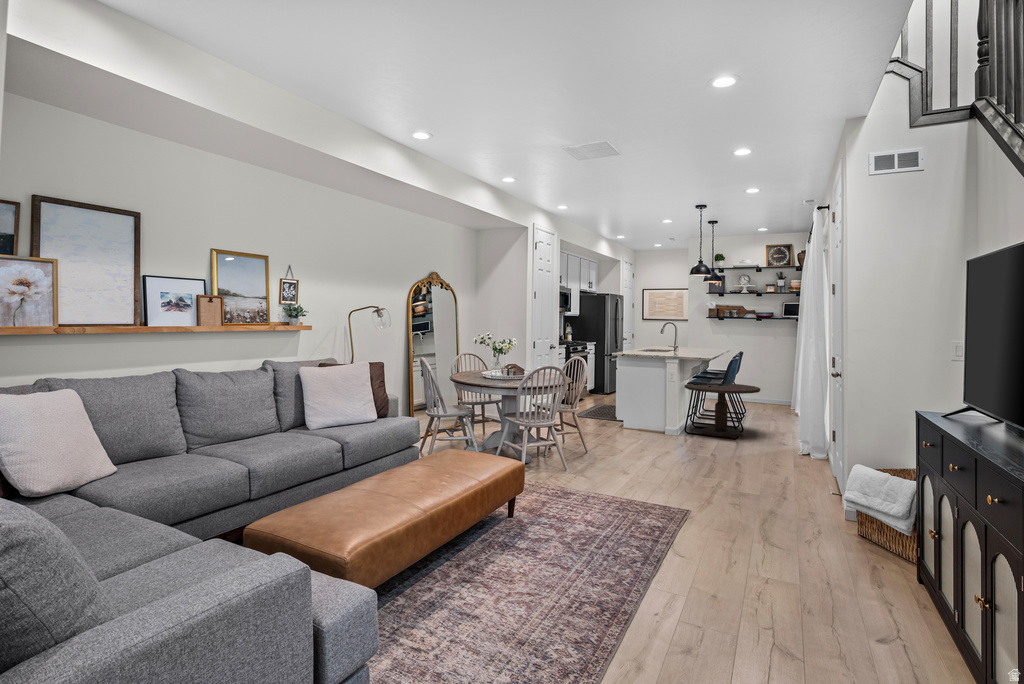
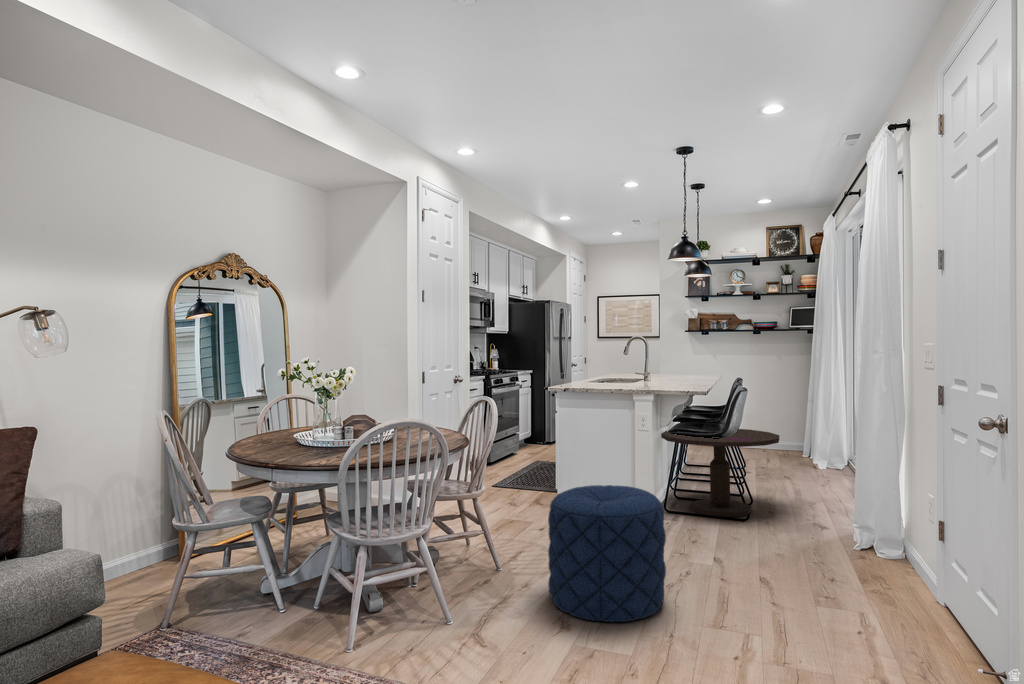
pouf: none [619,409,683,476] -> present [548,485,666,622]

